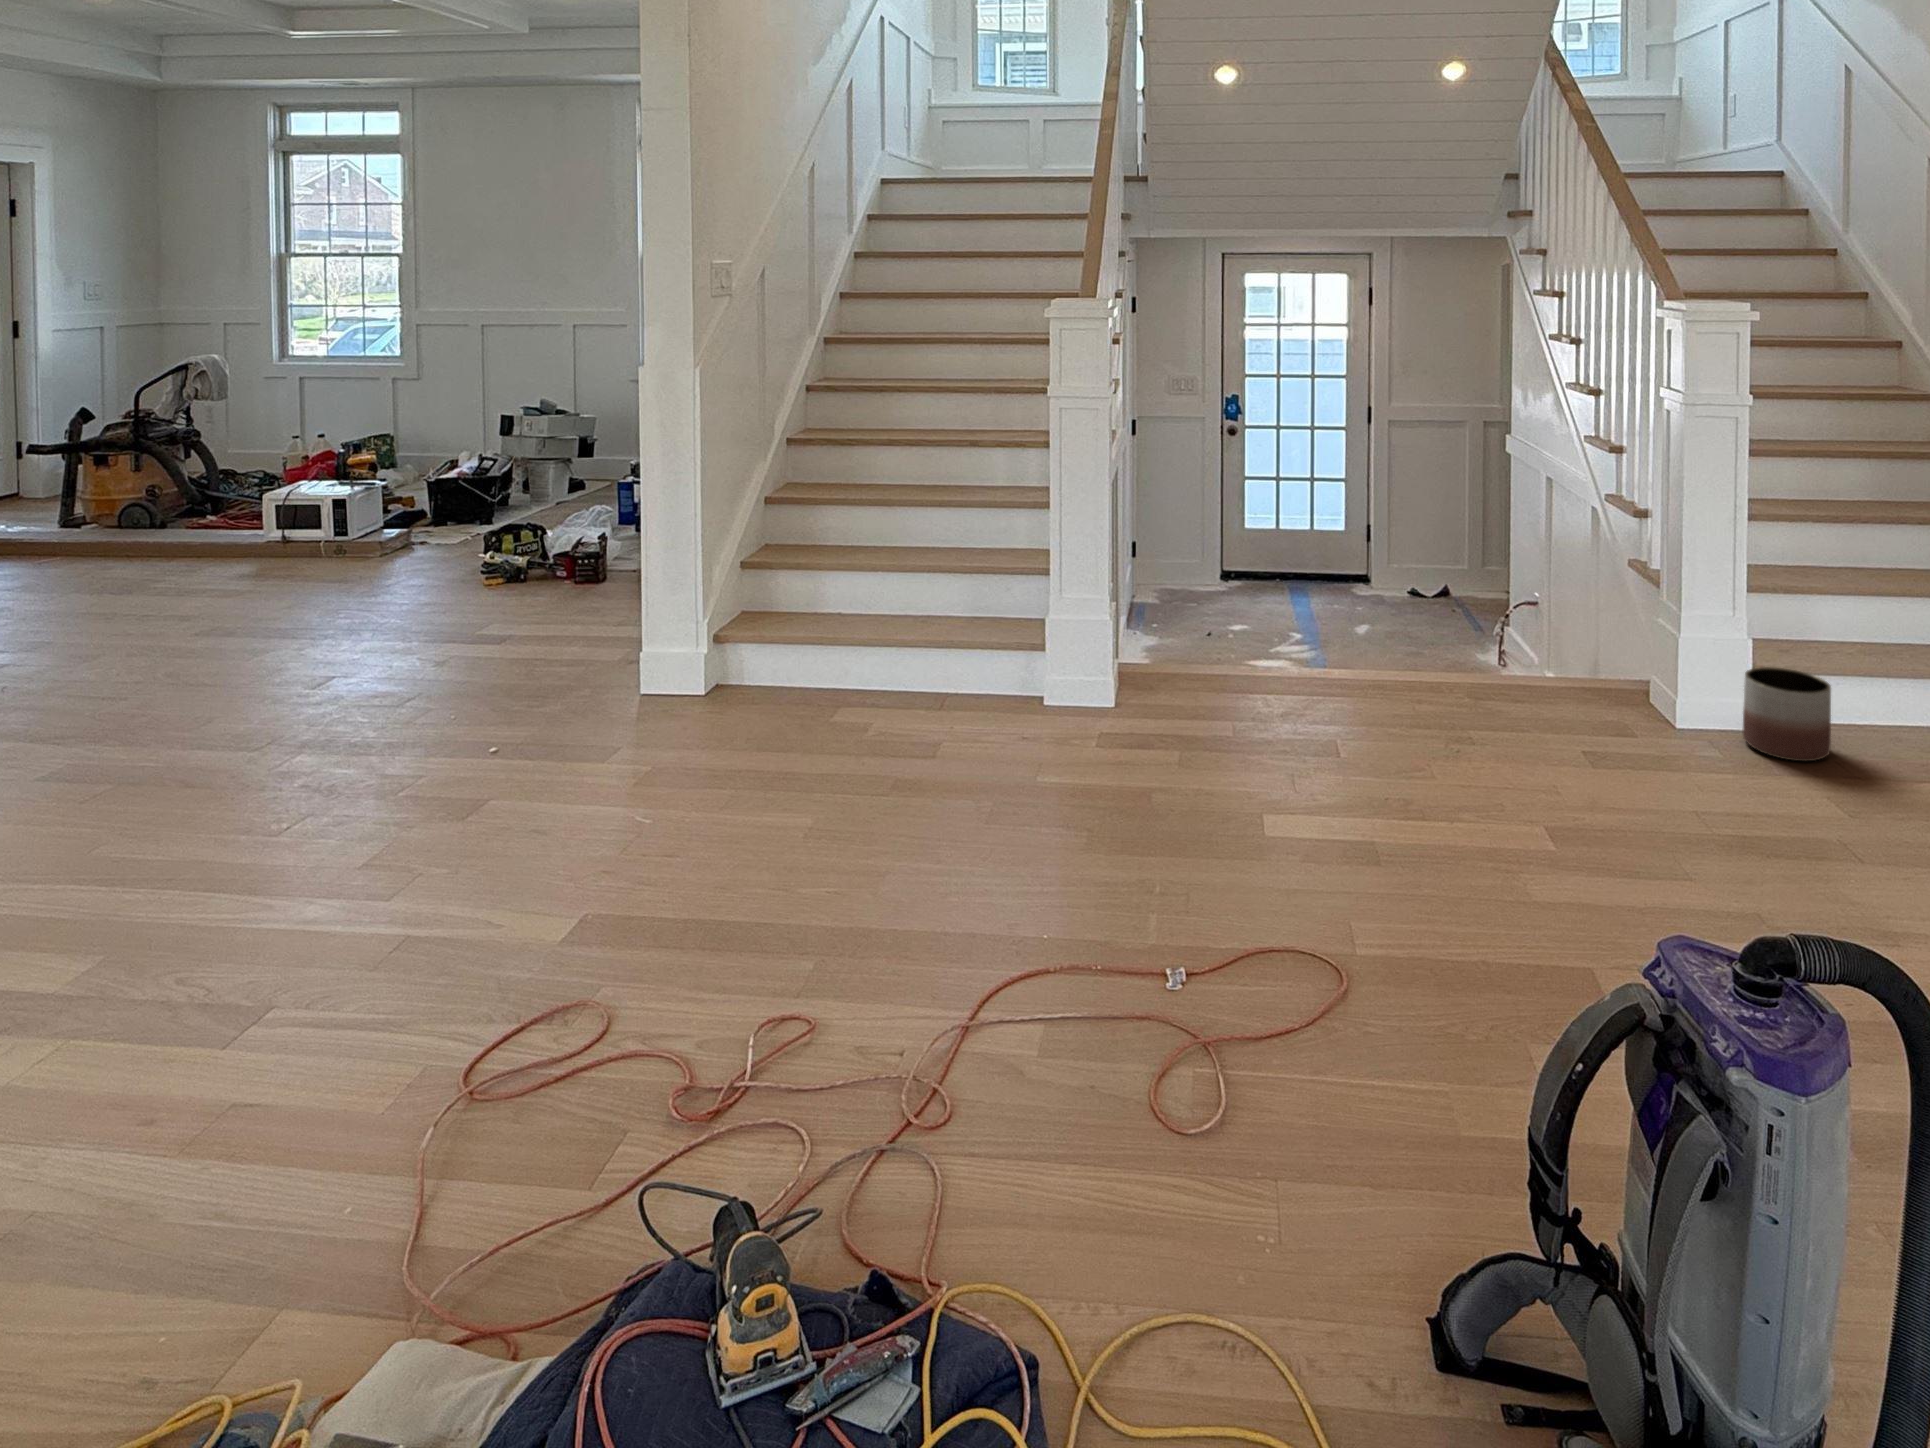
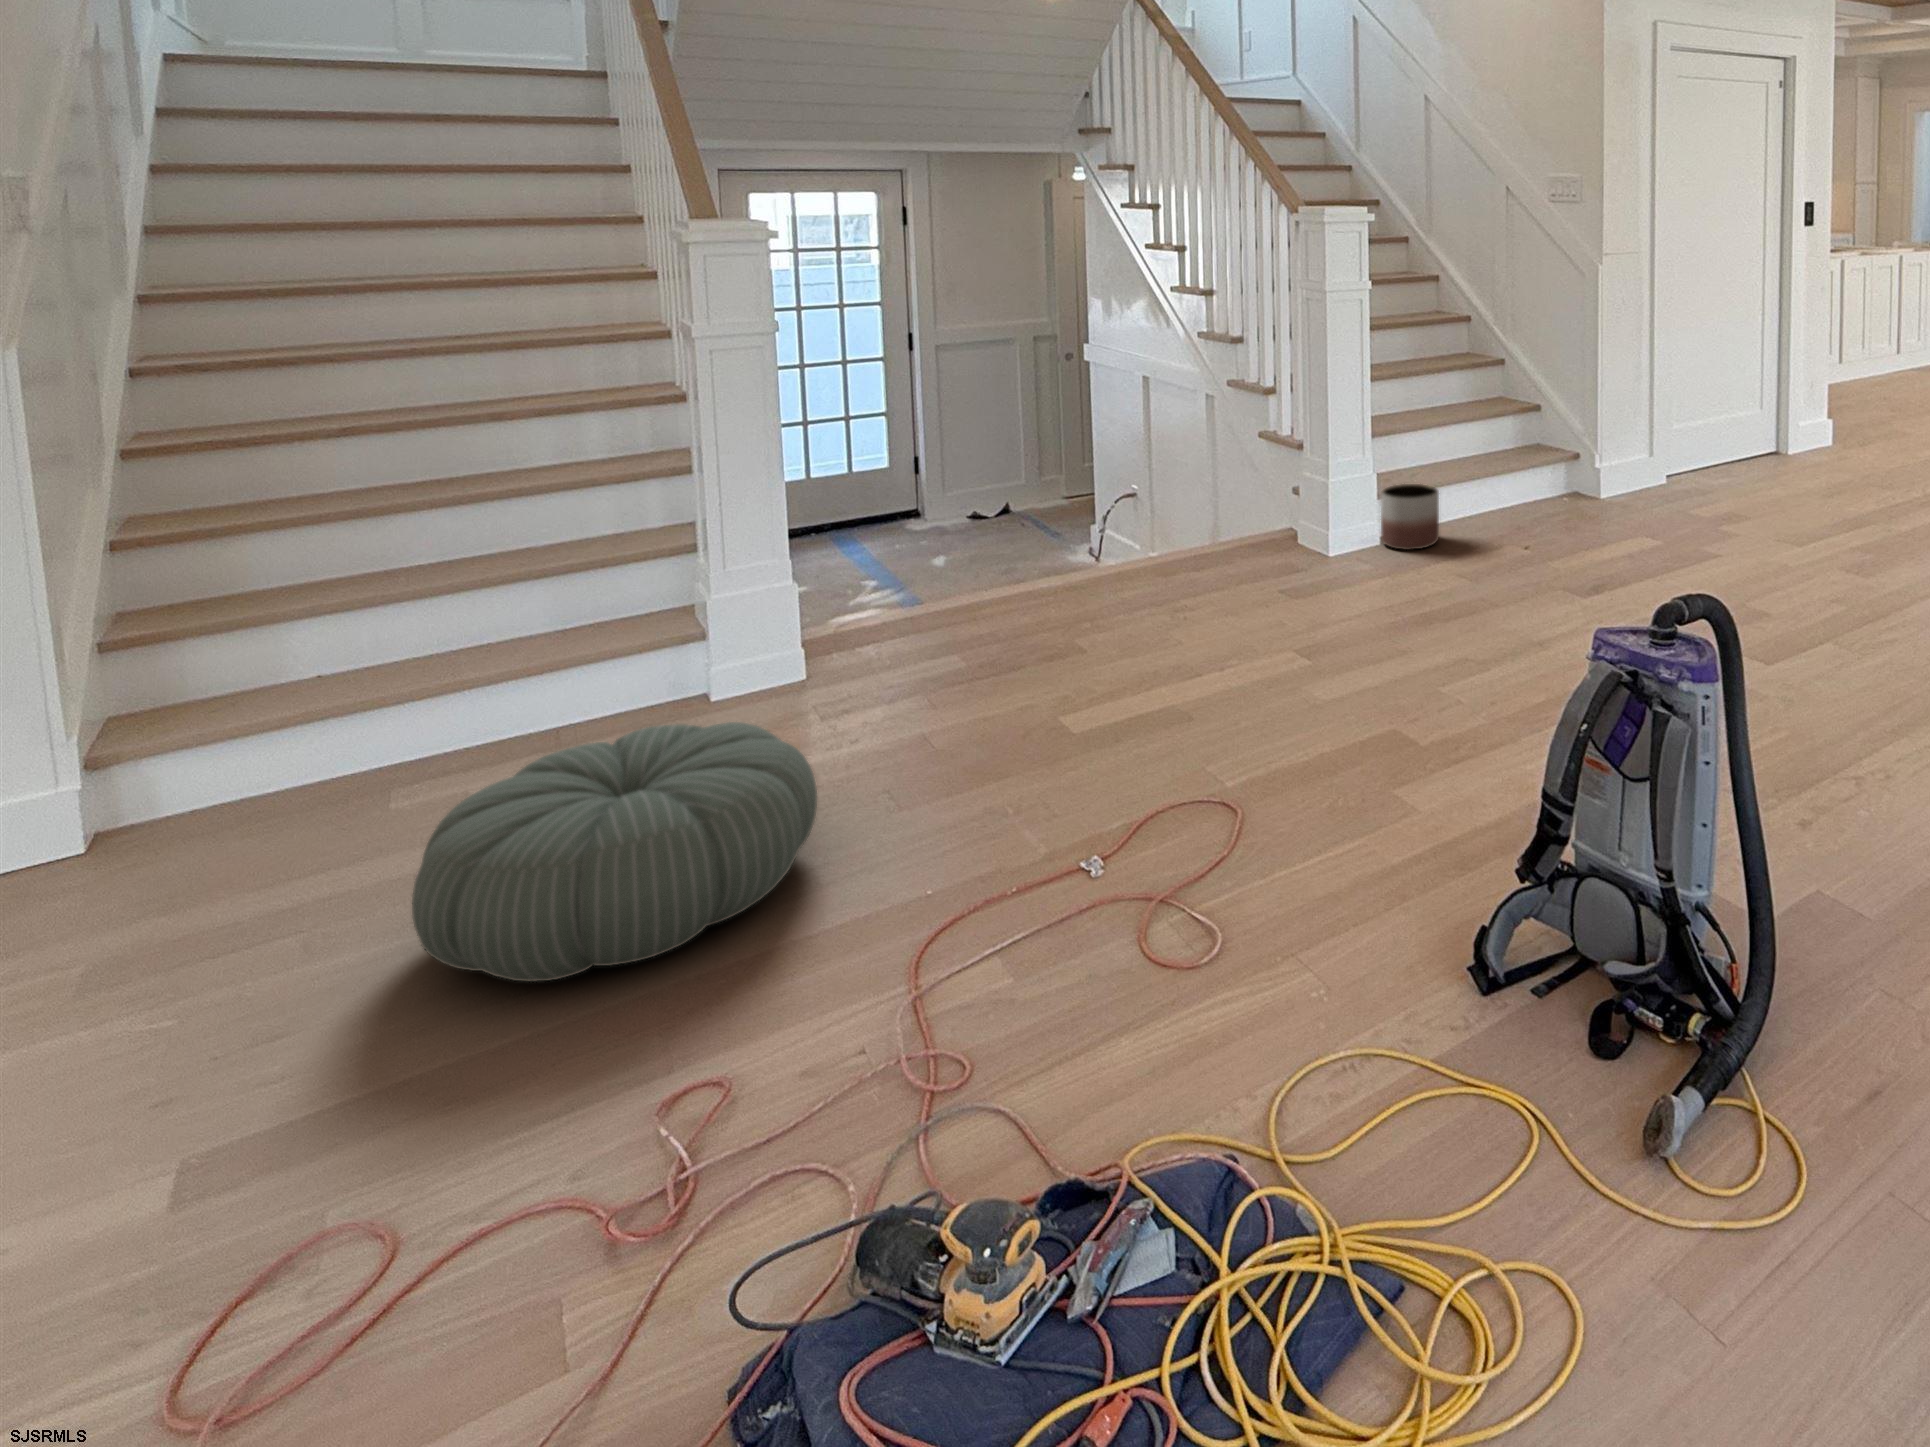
pouf: none [750,716,1007,903] -> present [412,722,817,982]

